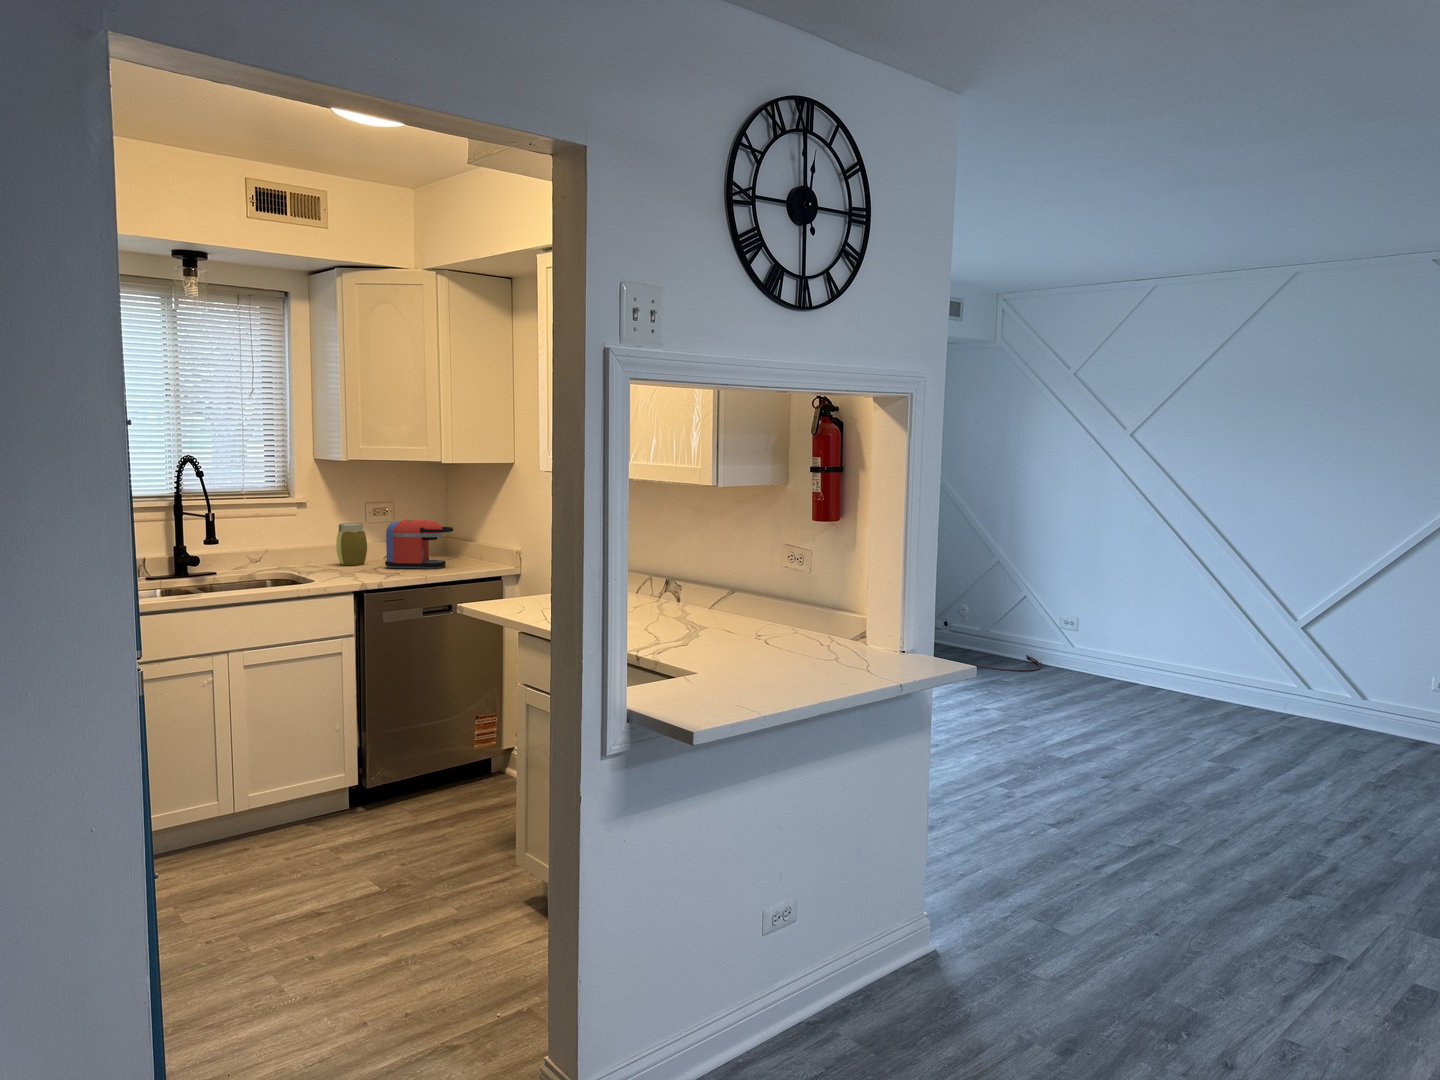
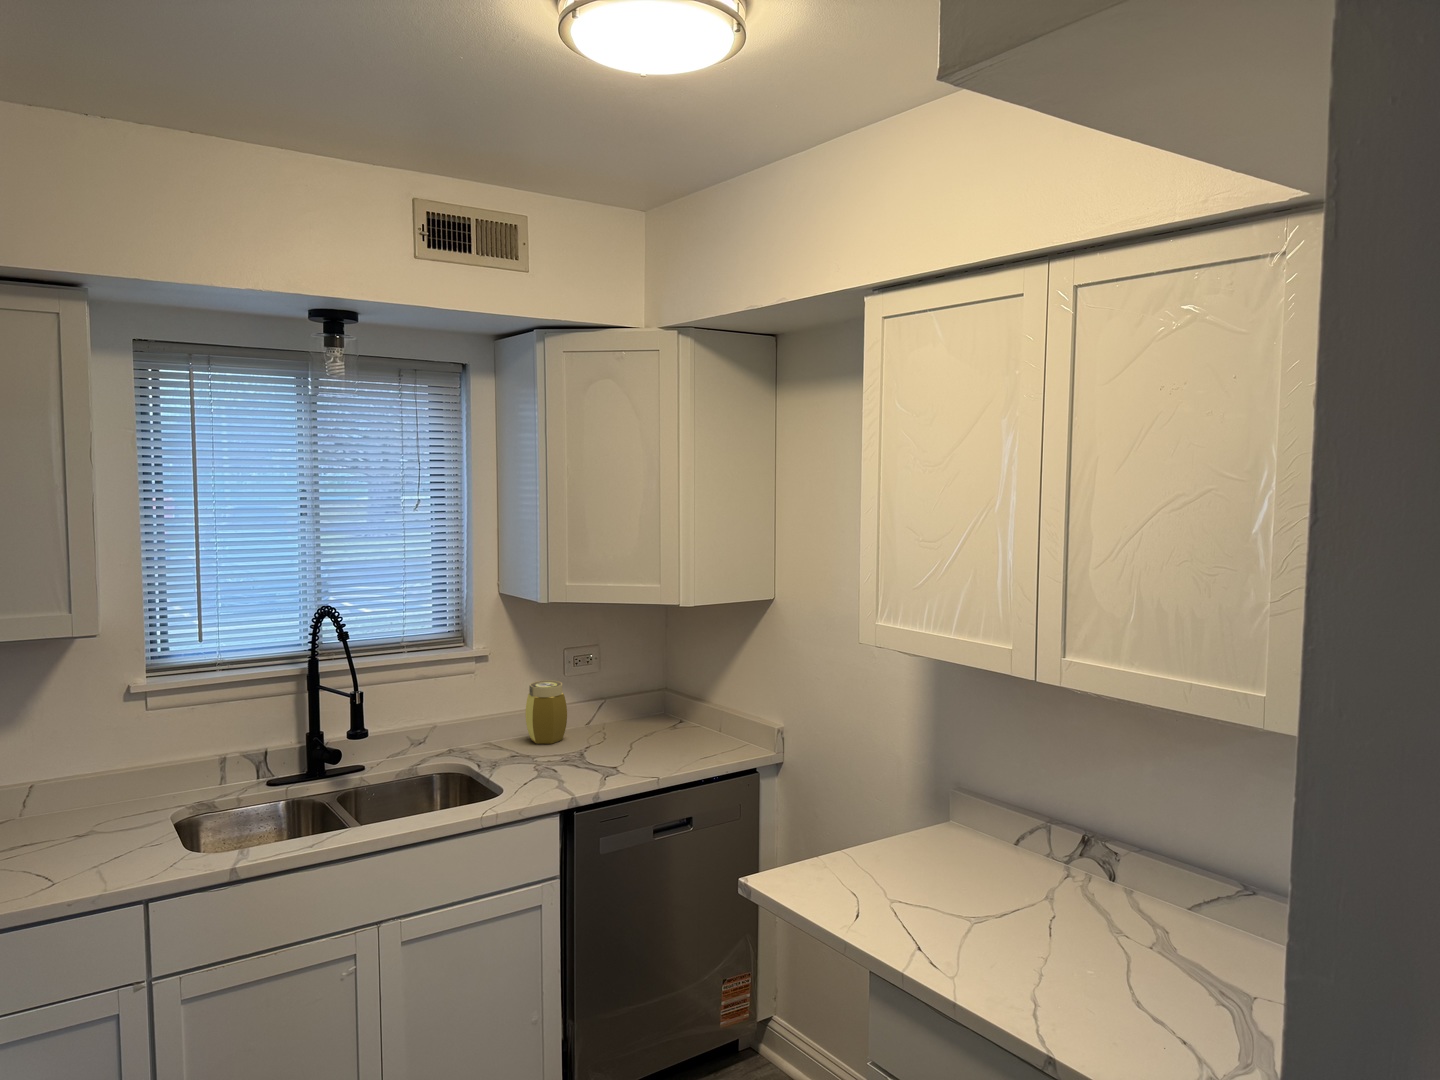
coffee maker: present [385,520,453,569] -> none [594,685,691,758]

